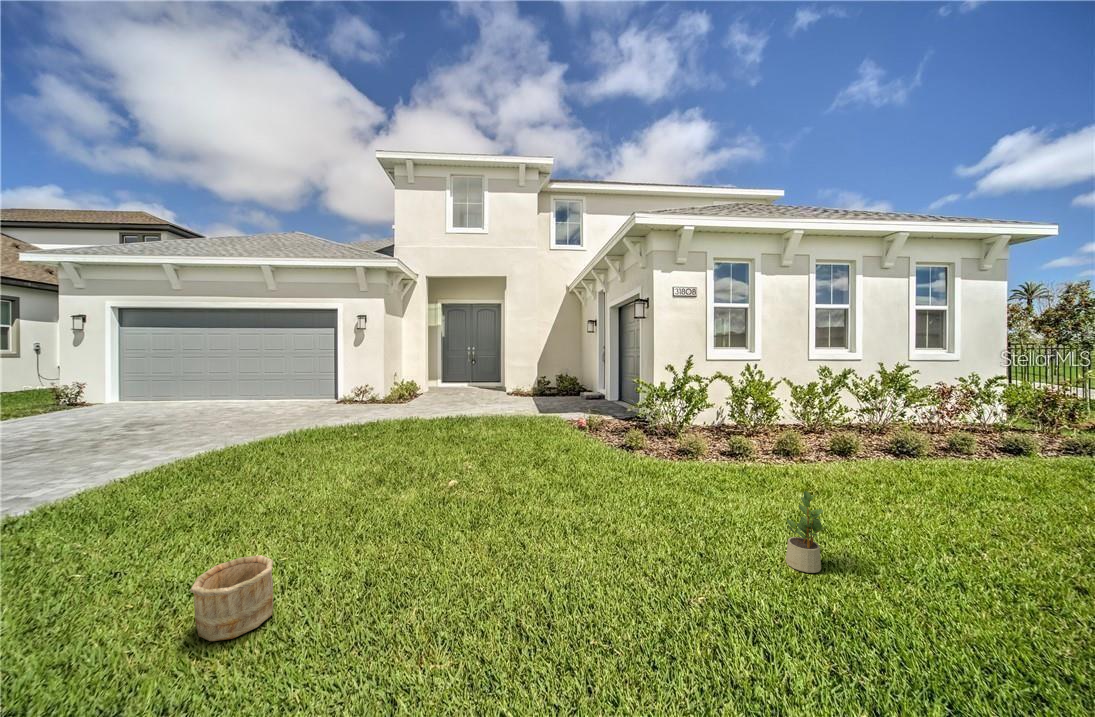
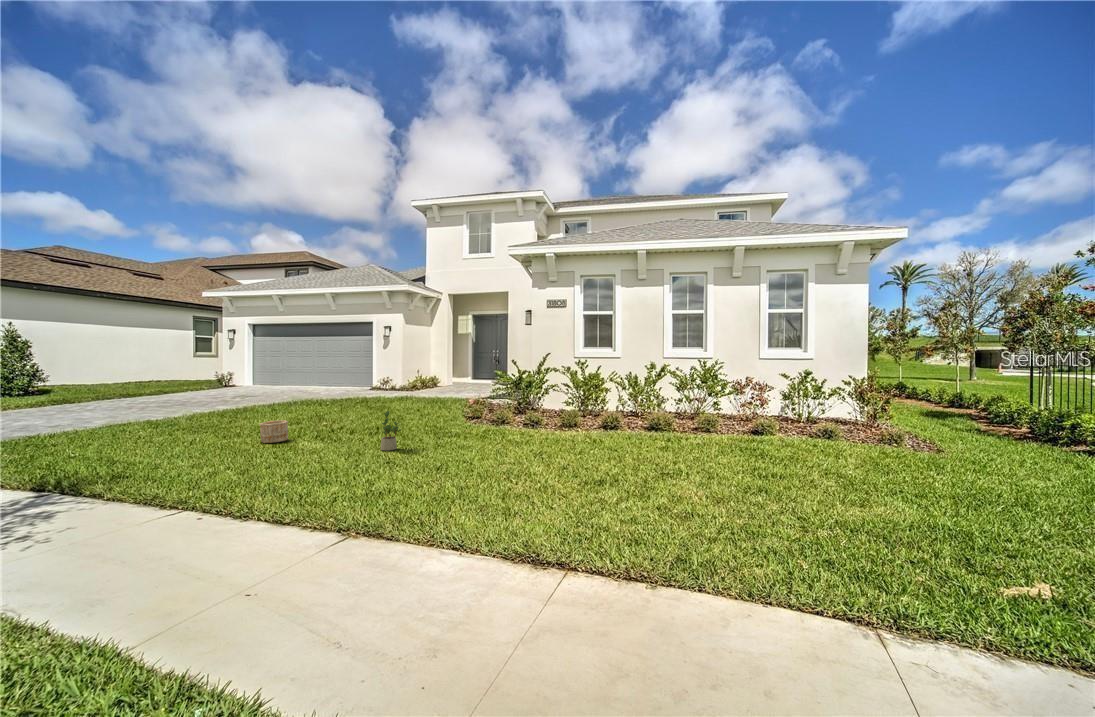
wooden bucket: present [190,555,273,641] -> present [259,420,288,443]

